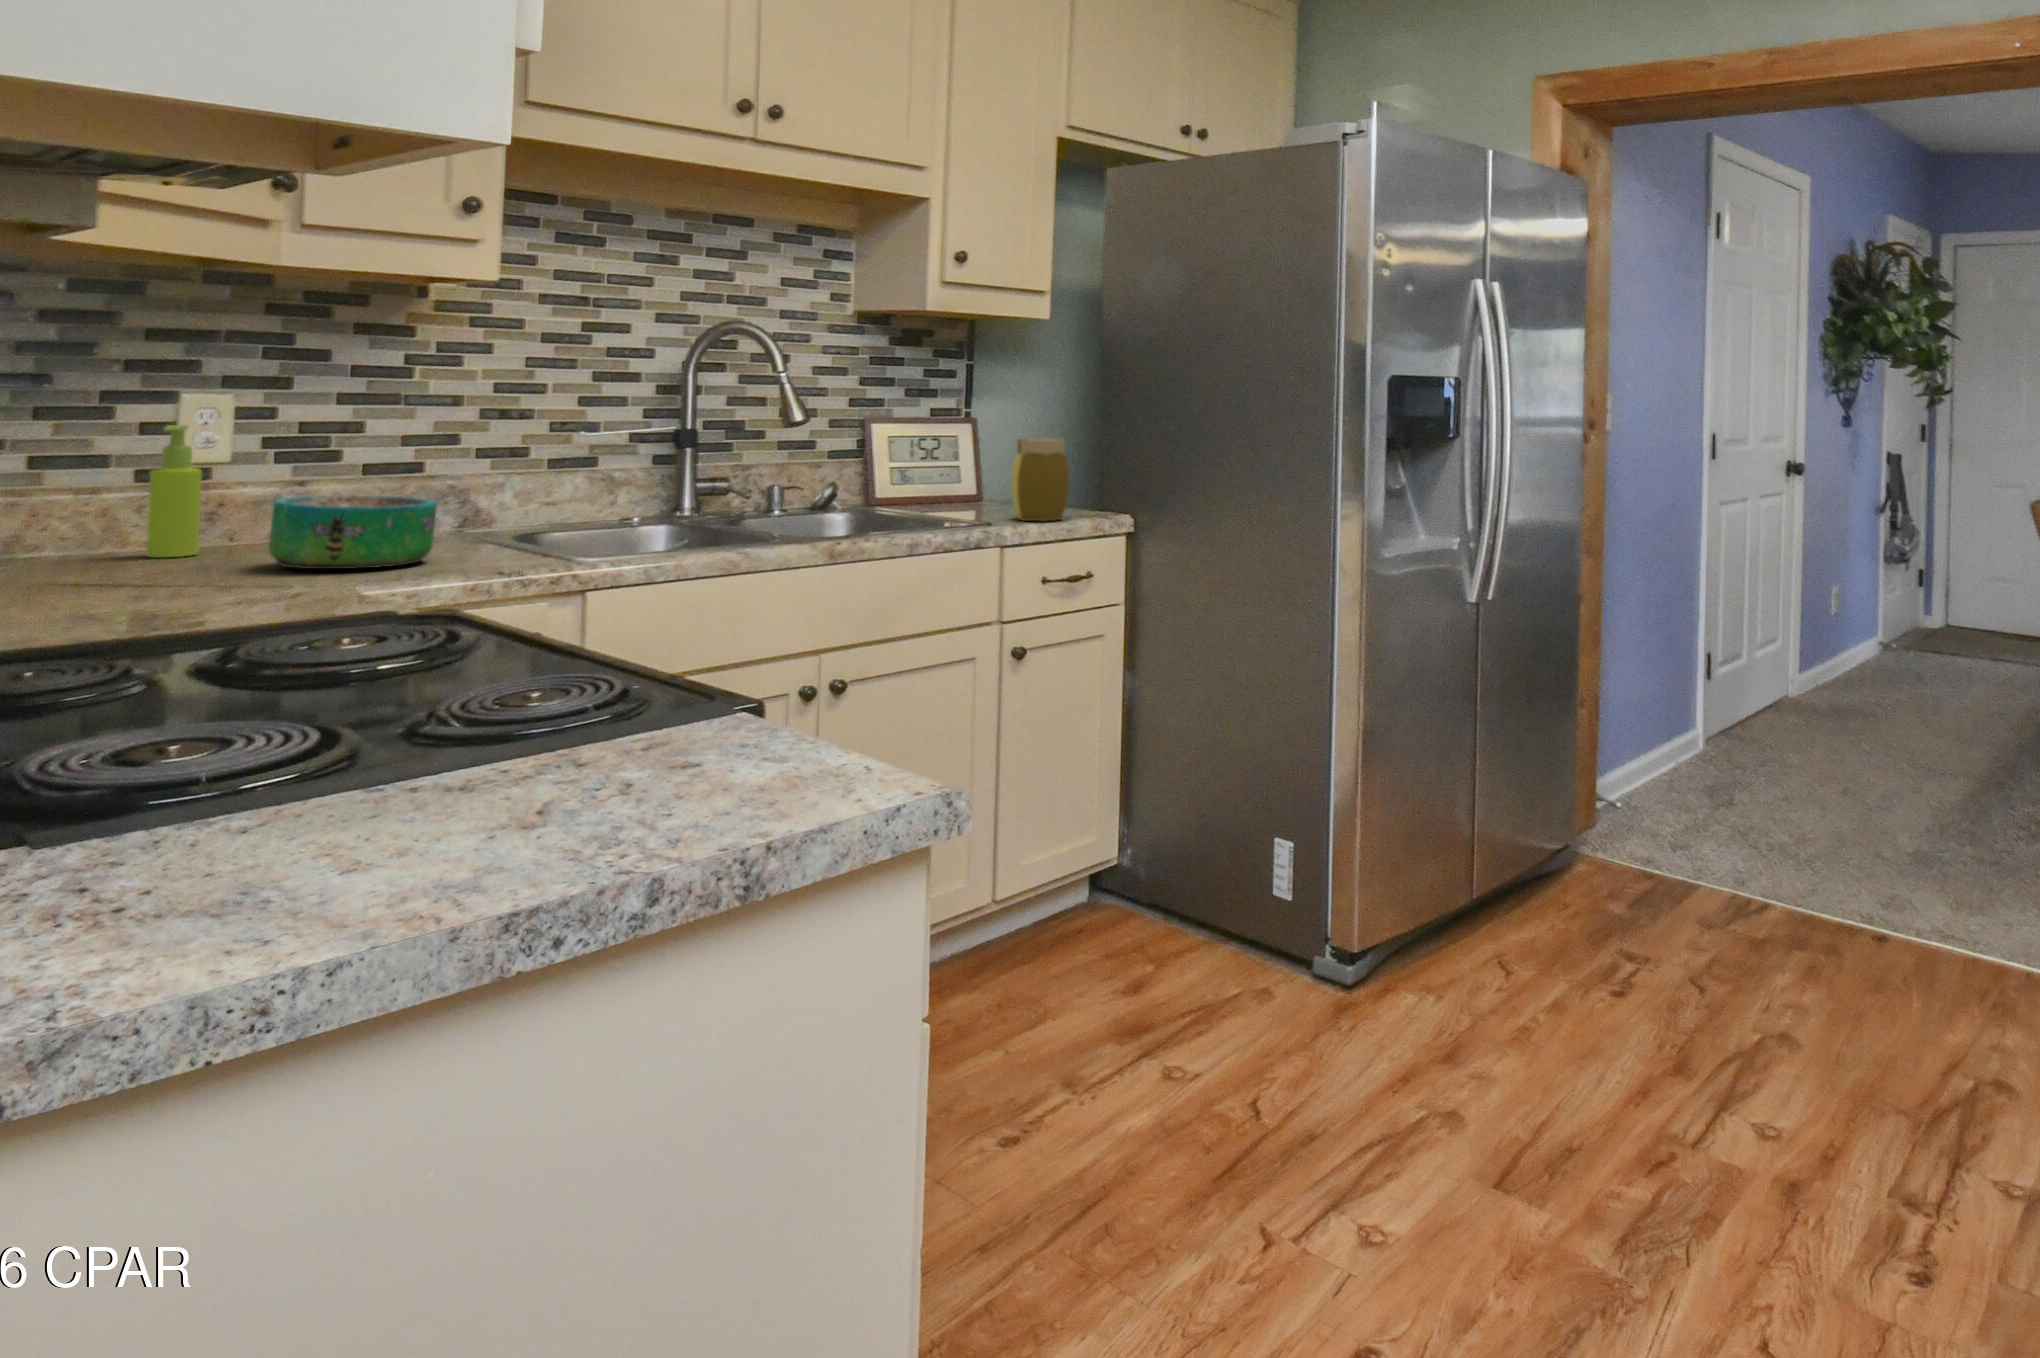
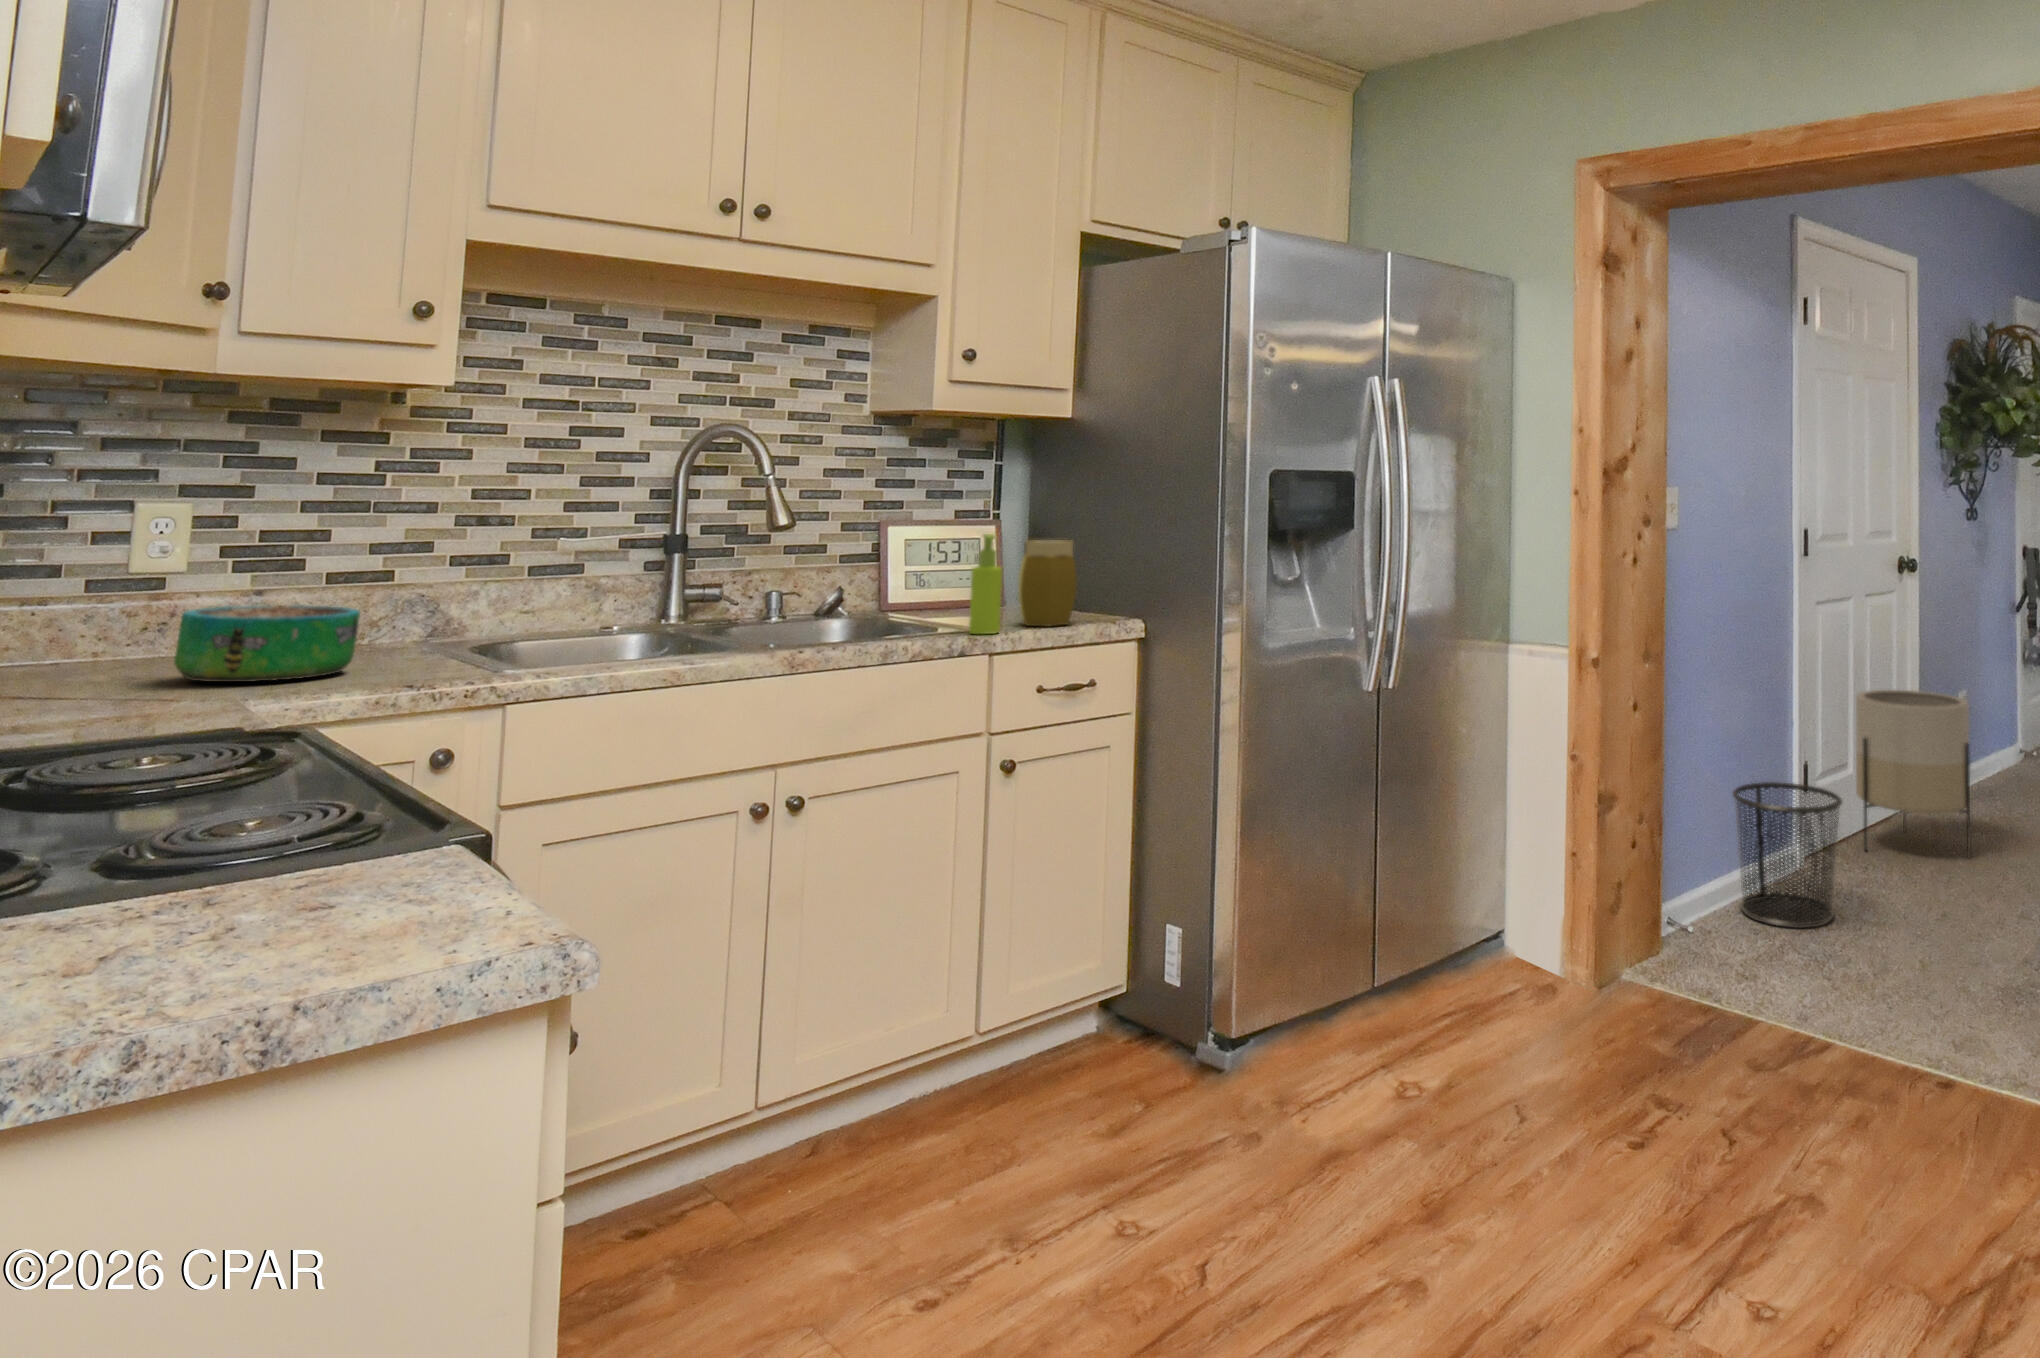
soap dispenser: present [147,425,202,557] -> present [969,534,1002,634]
planter: none [1750,586,1860,742] -> present [1856,690,1971,857]
trash can: none [1653,672,1758,805] -> present [1732,782,1842,928]

